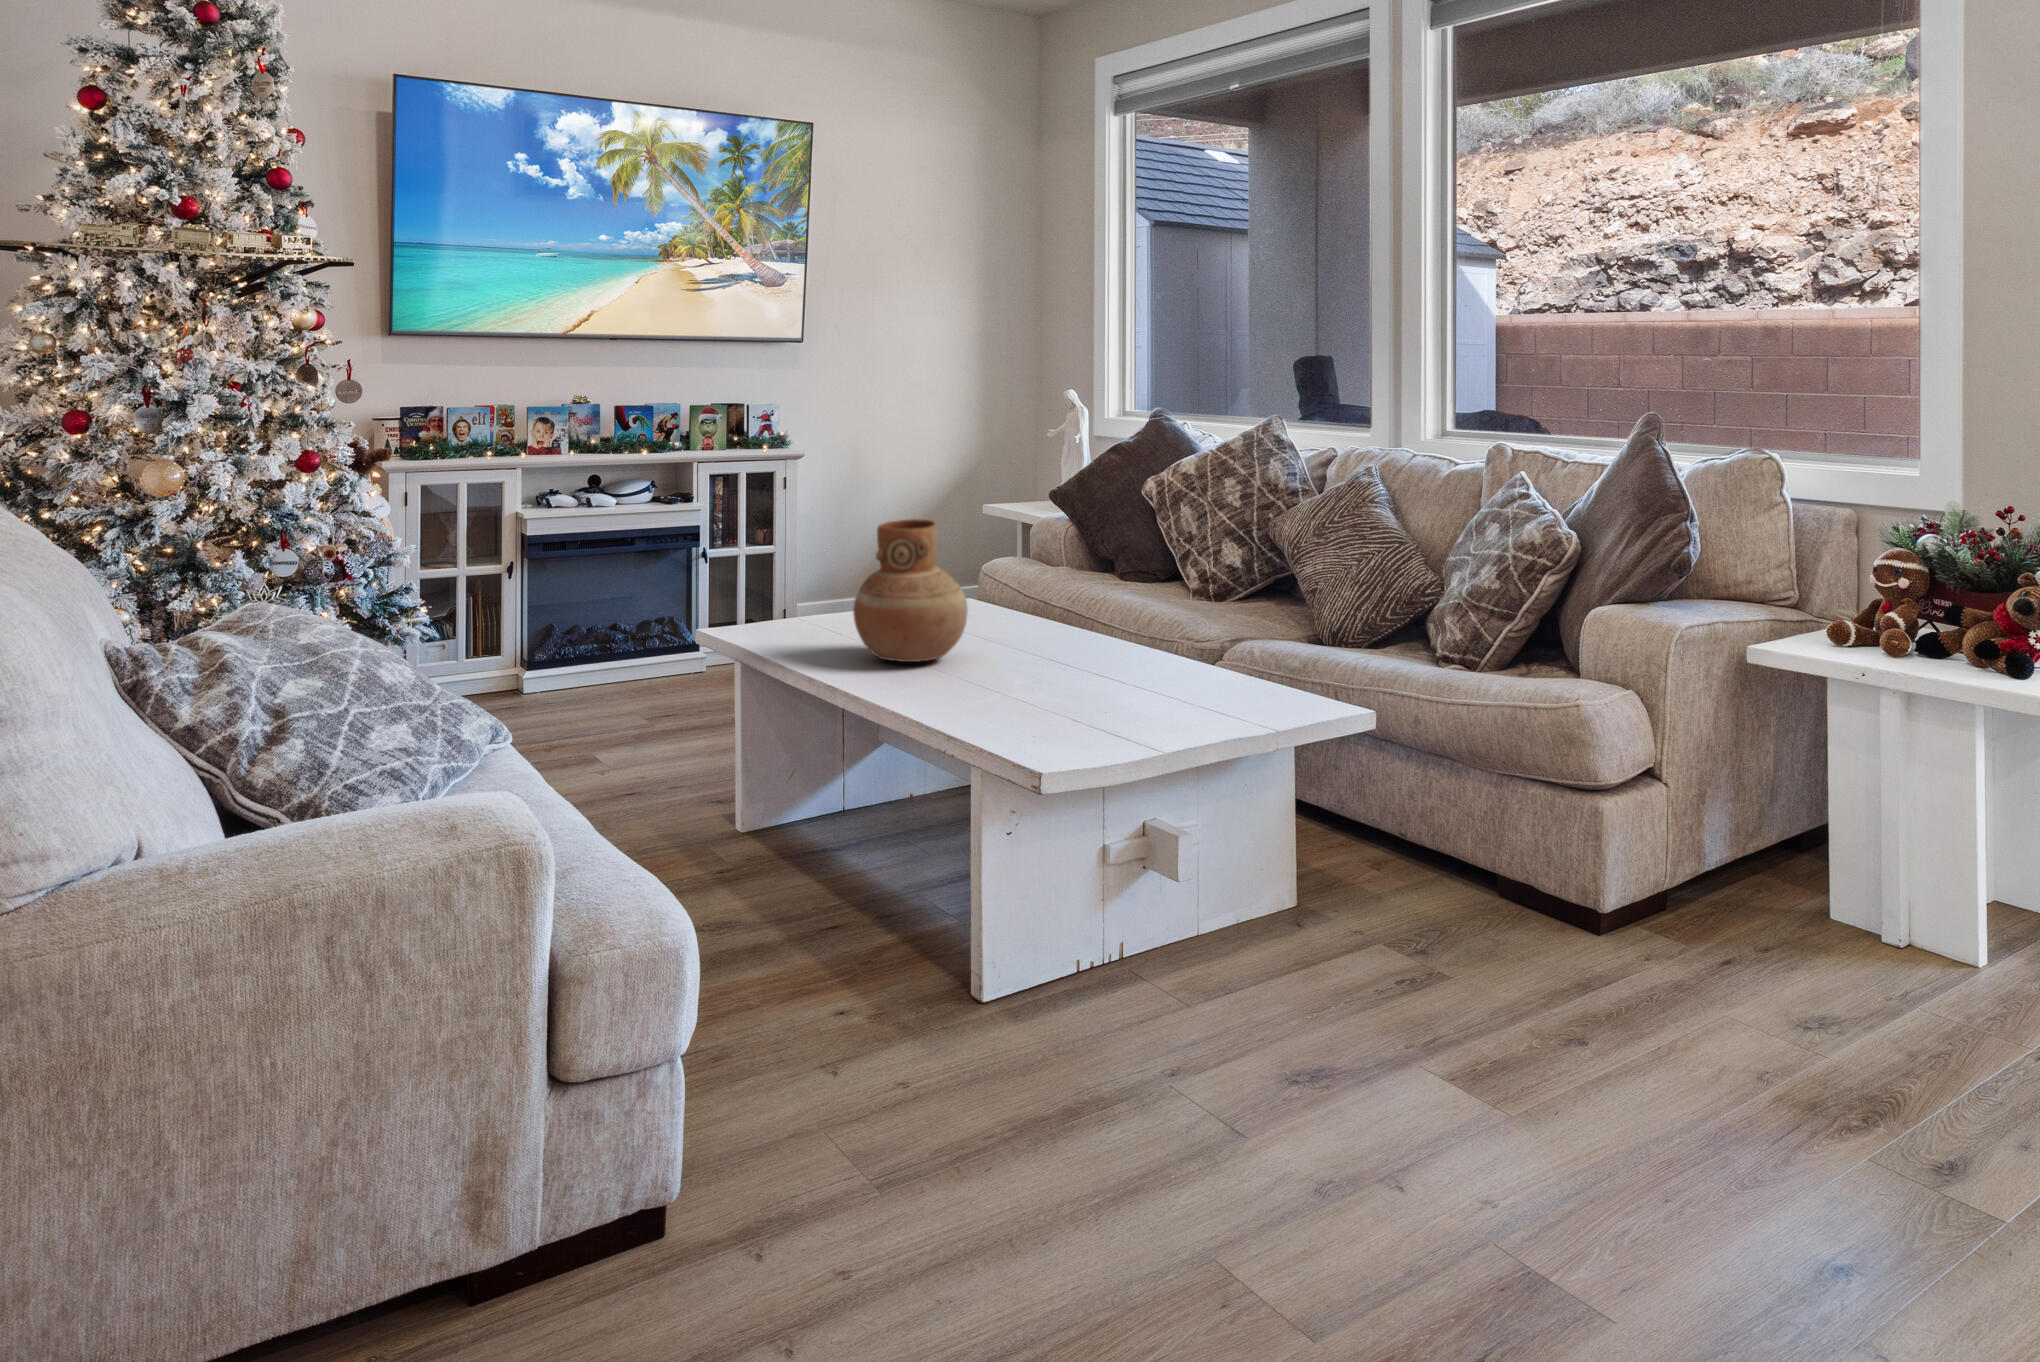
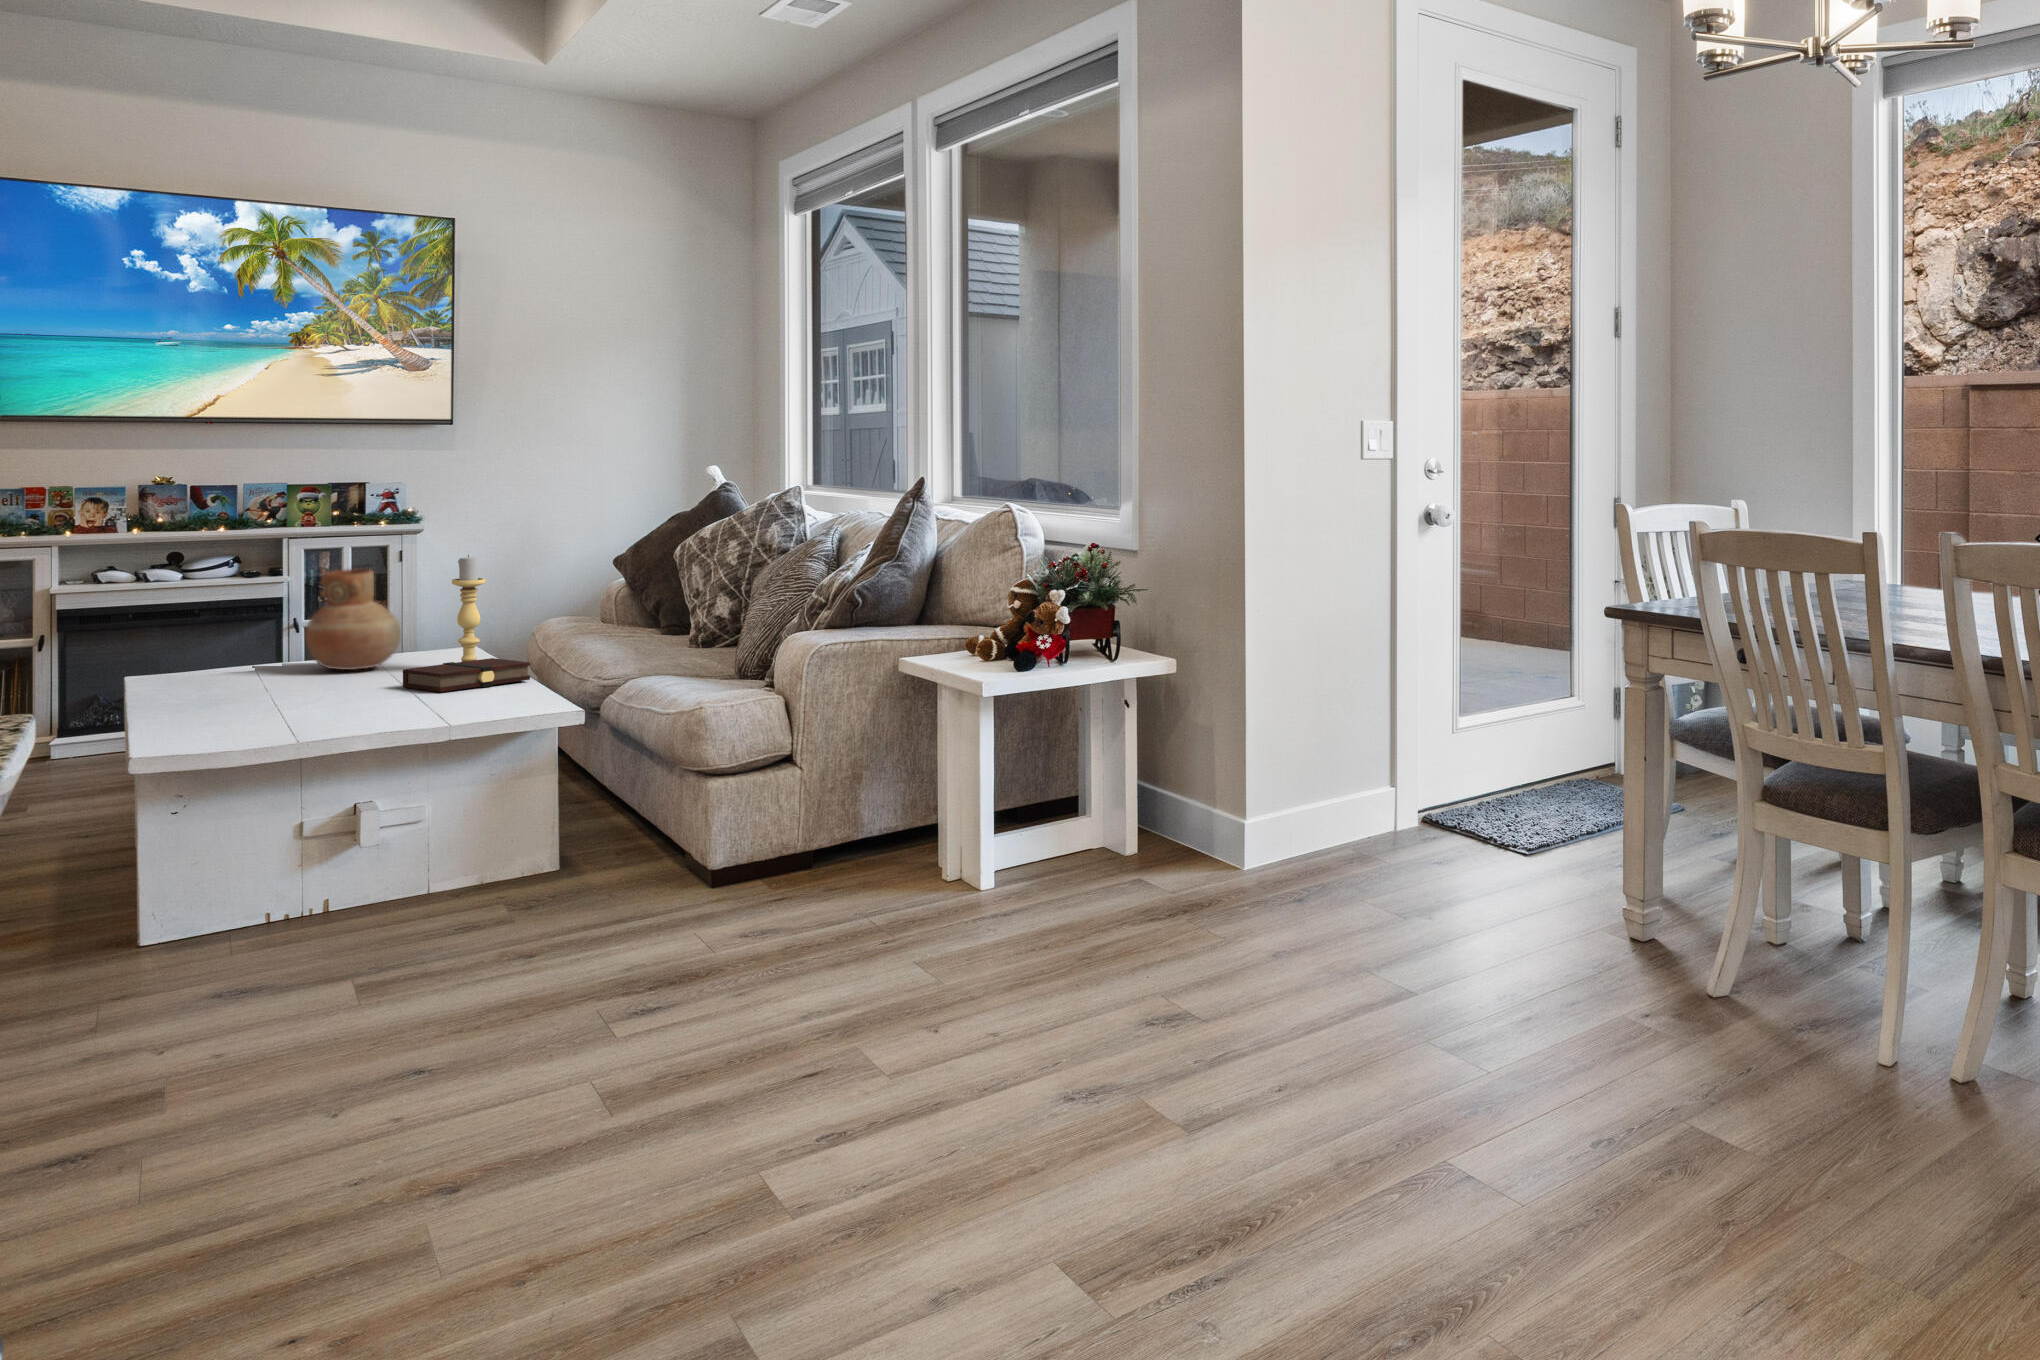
candle holder: none [1033,500,1076,664] -> present [452,555,485,662]
book: none [1035,650,1181,713] -> present [403,658,530,692]

